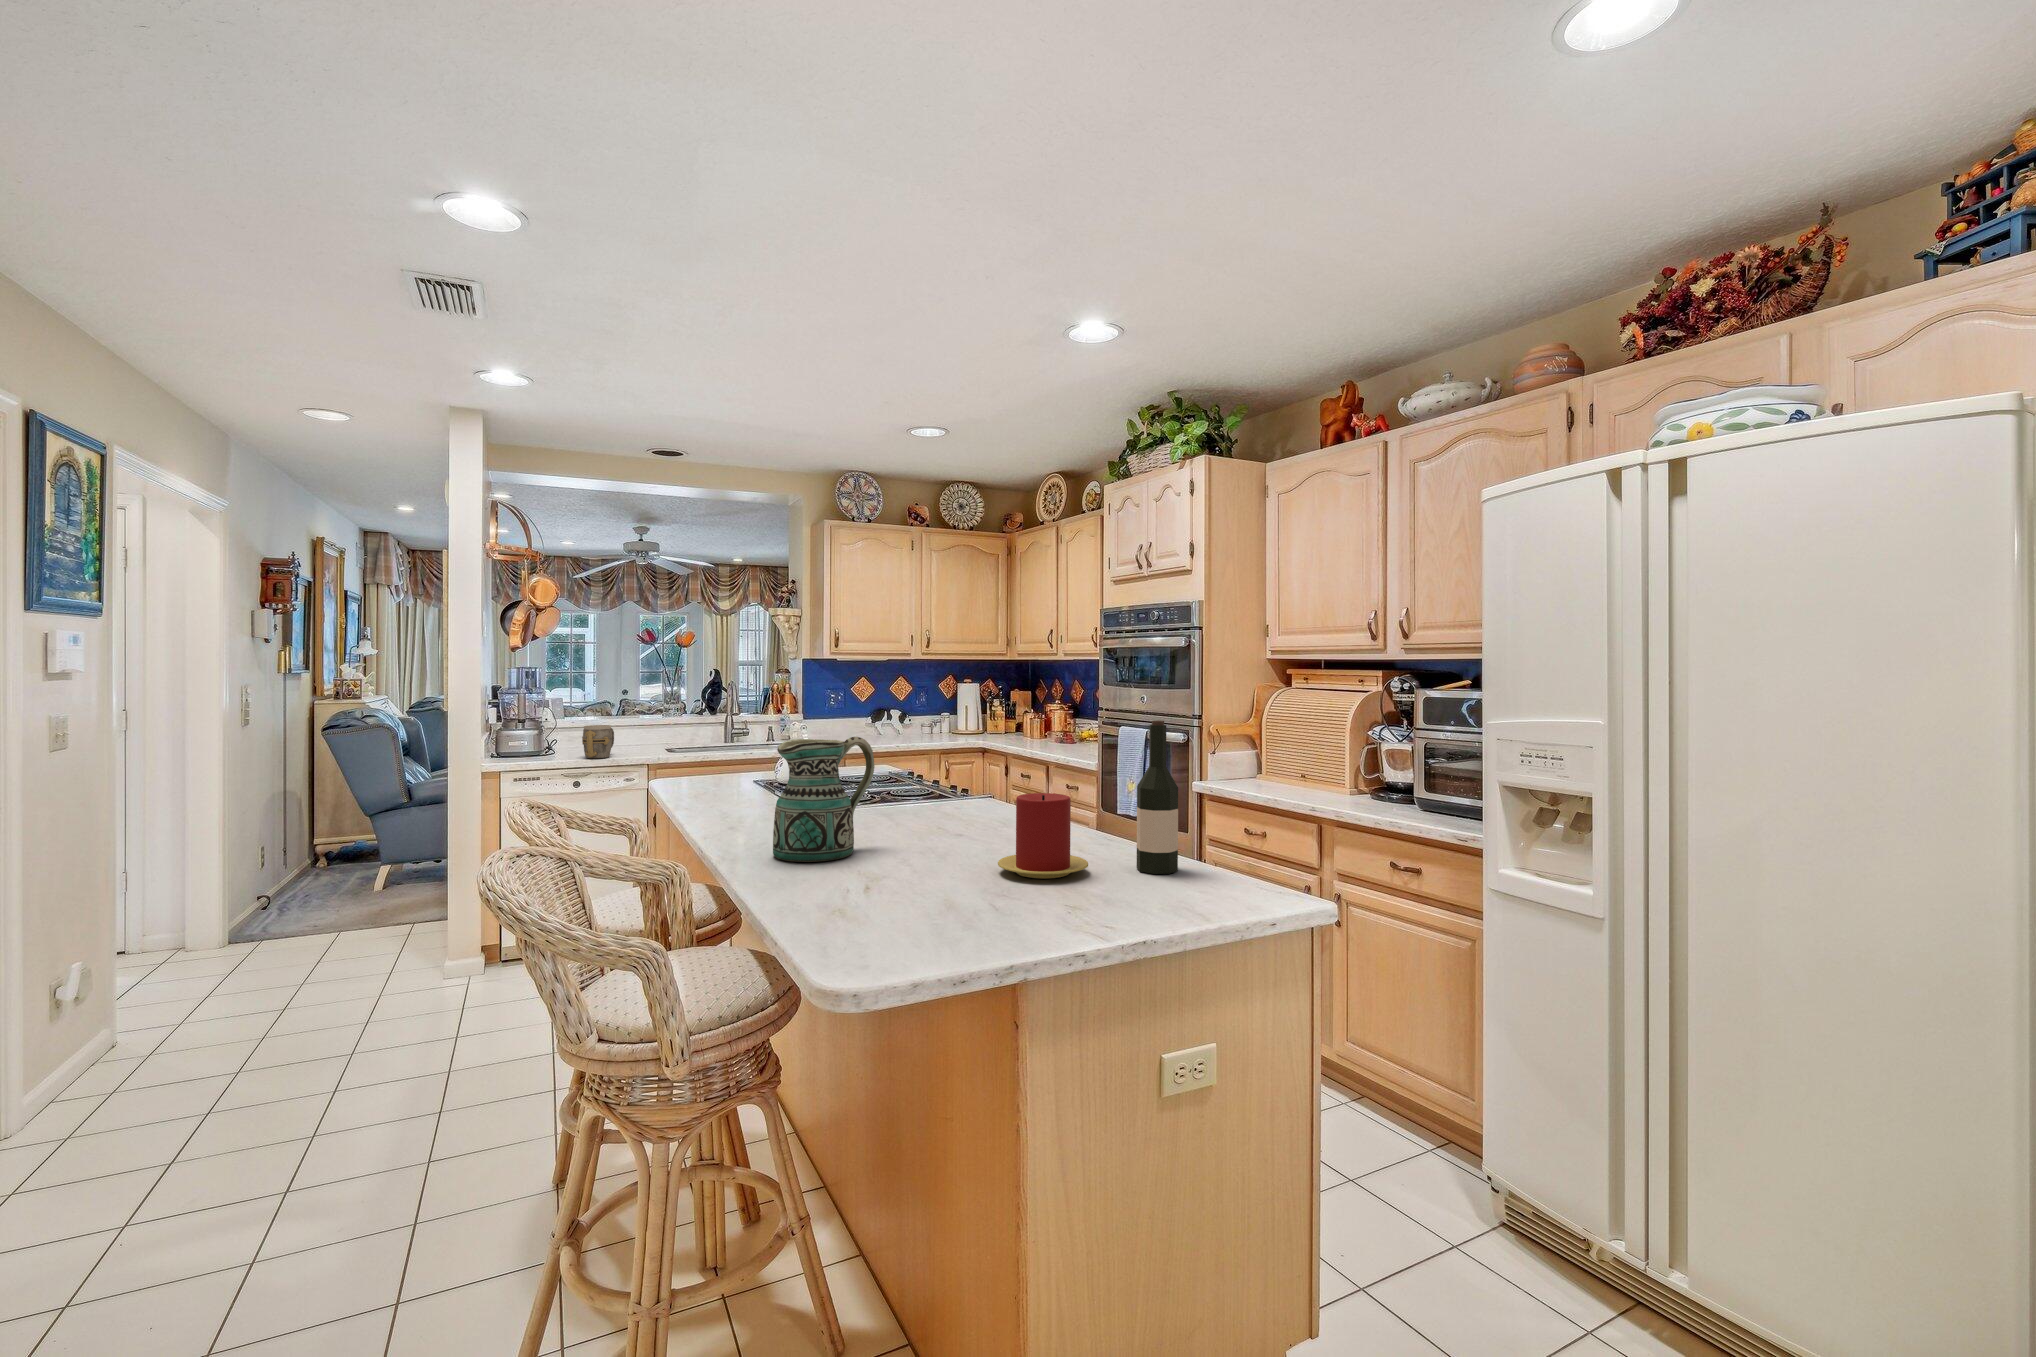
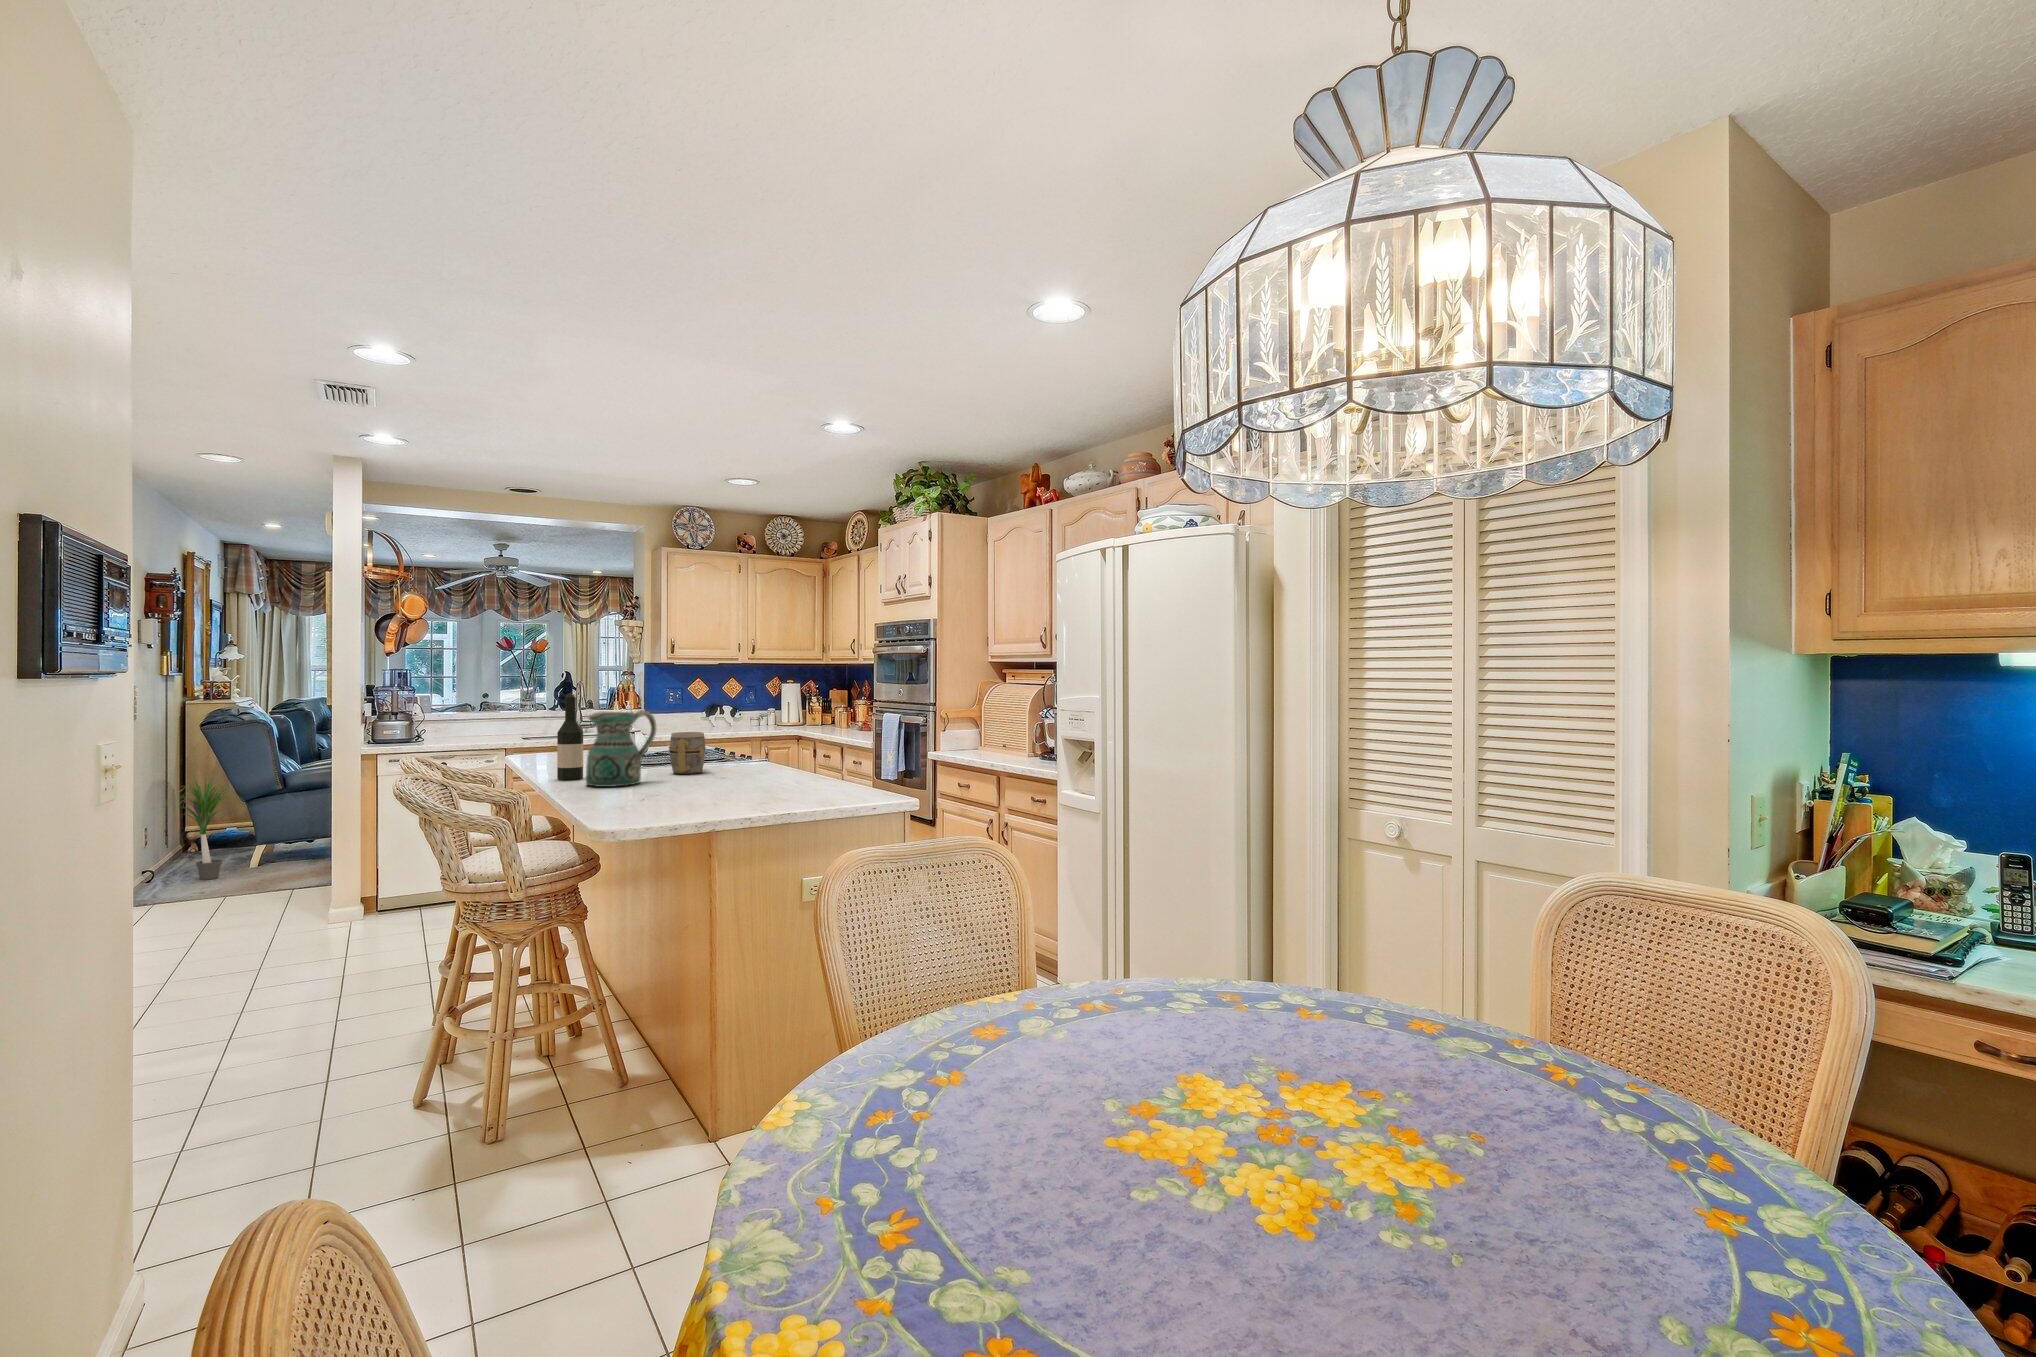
wine bottle: present [1137,720,1178,874] -> present [557,695,583,780]
mug: present [582,725,614,759] -> present [669,732,705,774]
potted plant: none [269,780,374,907] -> present [163,775,236,880]
candle: present [998,793,1088,878] -> none [725,742,782,790]

